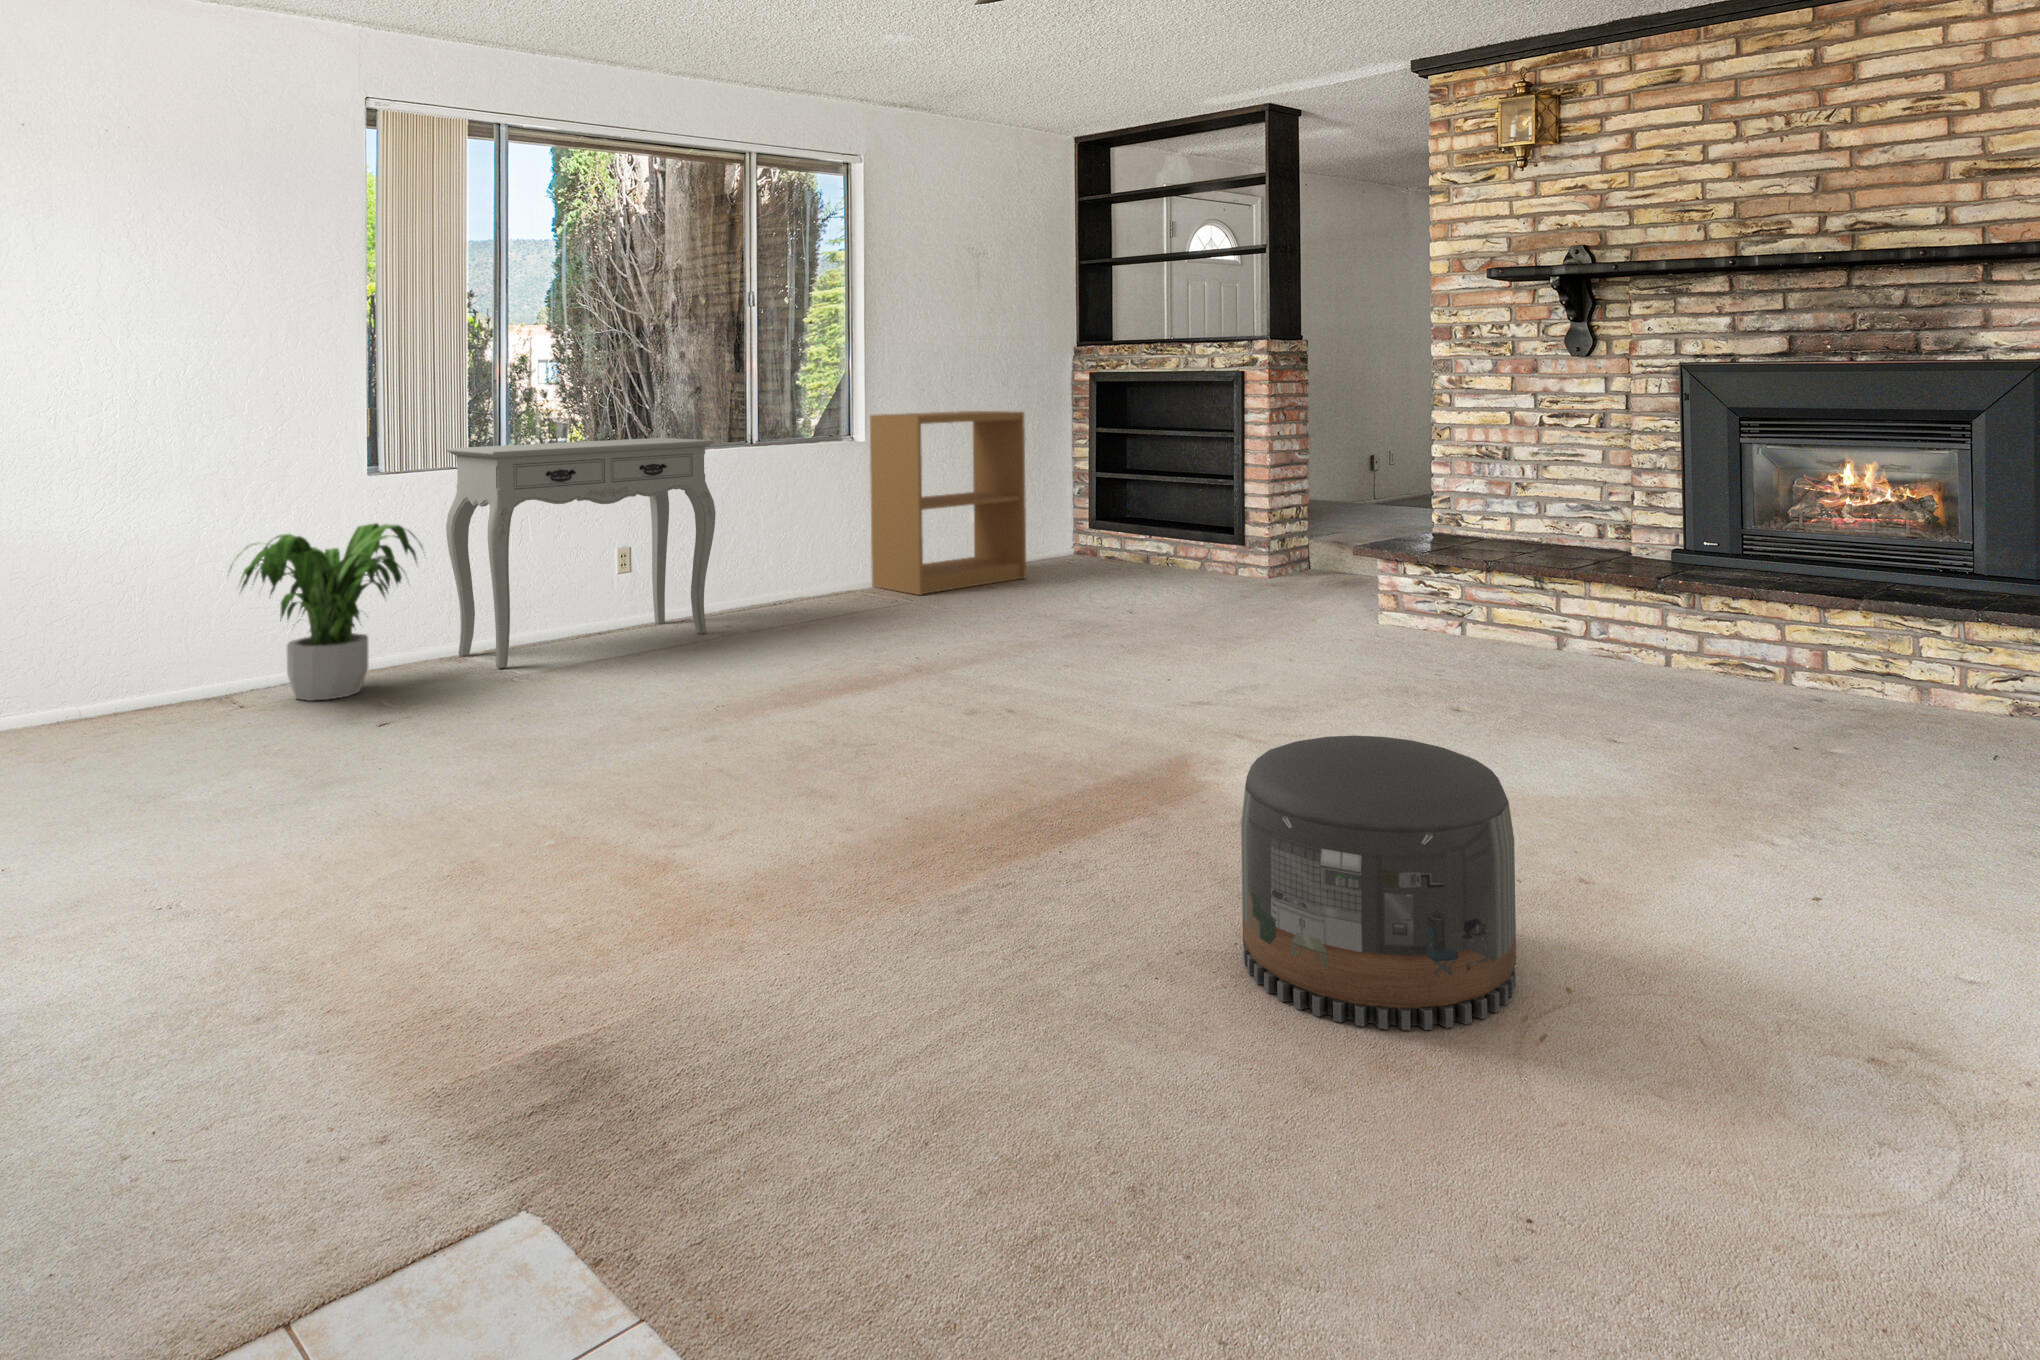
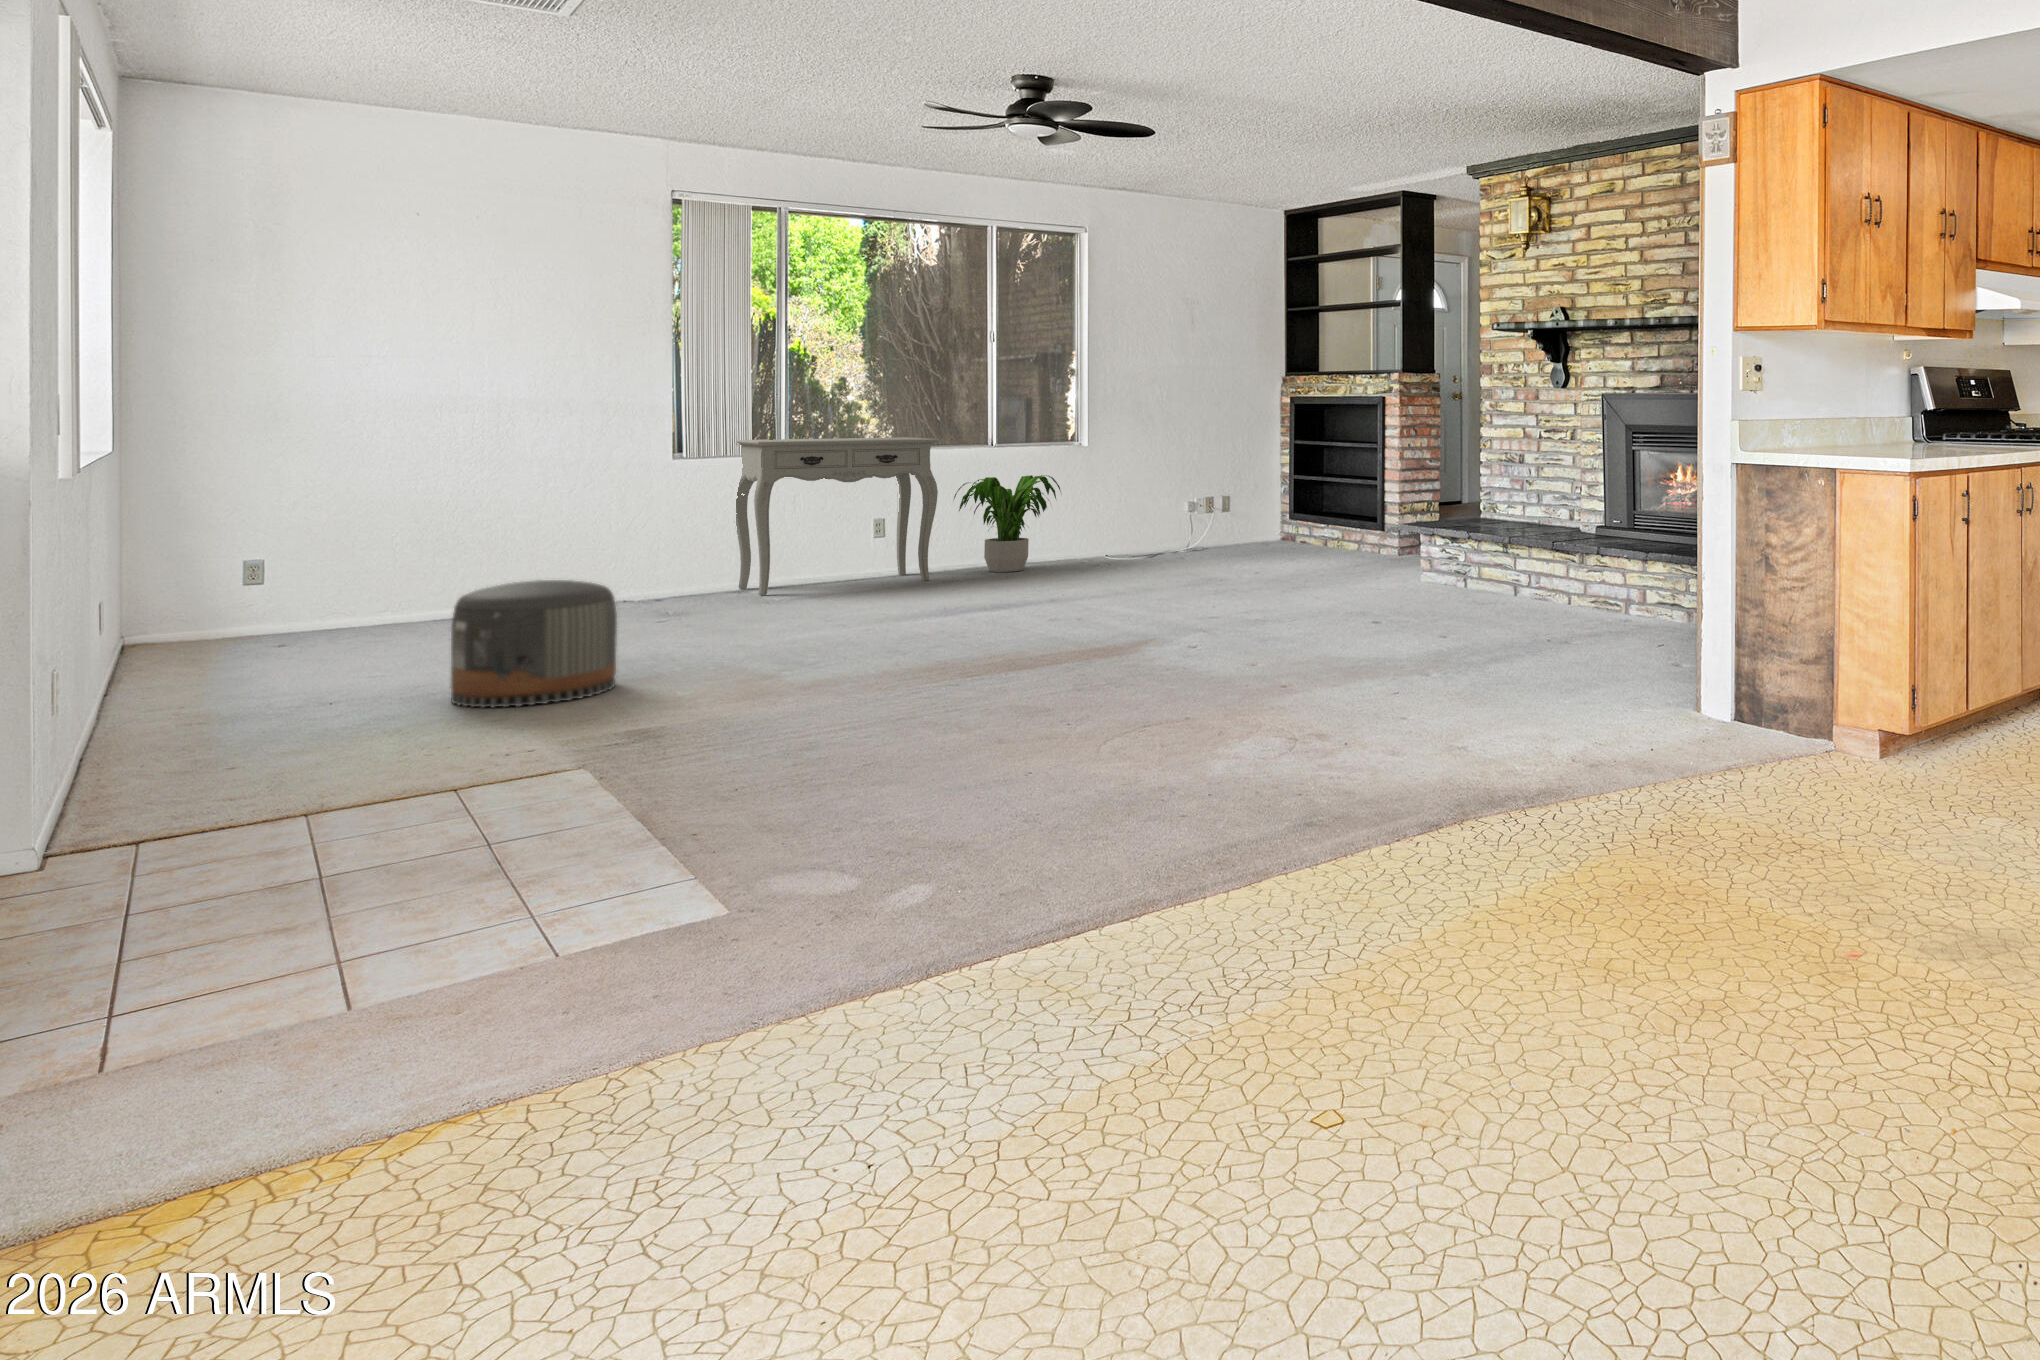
bookshelf: present [870,411,1026,595] -> none [1089,424,1215,563]
potted plant: present [228,523,422,701] -> present [954,475,1060,572]
pouf: present [1241,735,1516,1030] -> present [451,580,617,707]

